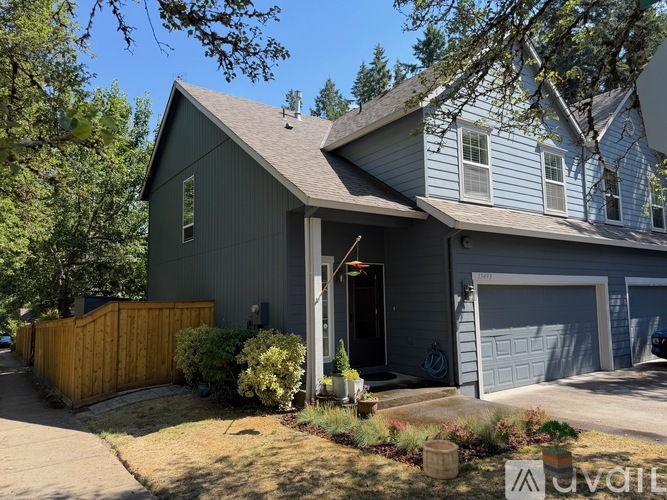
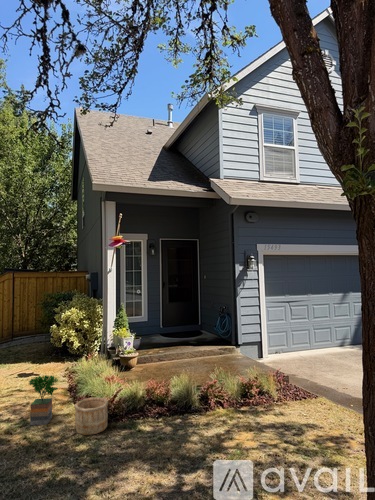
potted tree: present [536,420,579,479] -> present [29,375,58,425]

